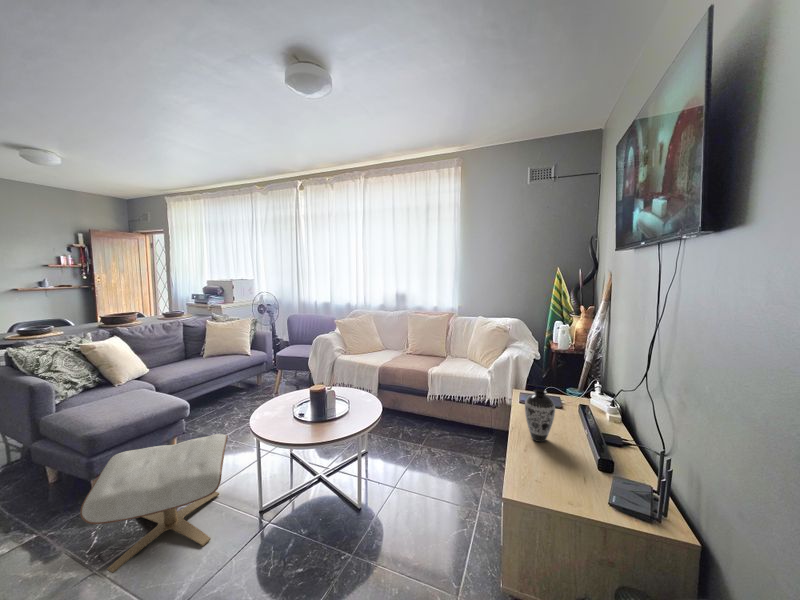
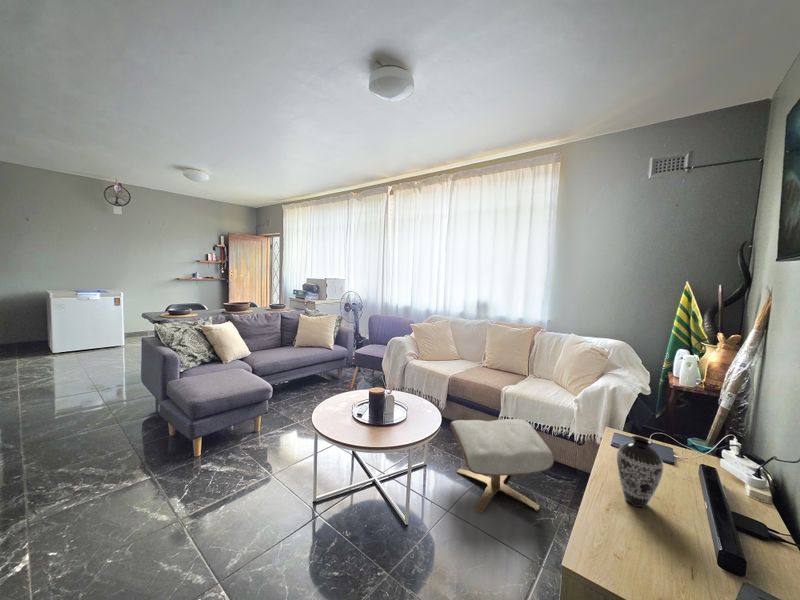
ottoman: present [80,434,228,573] -> present [450,419,554,514]

